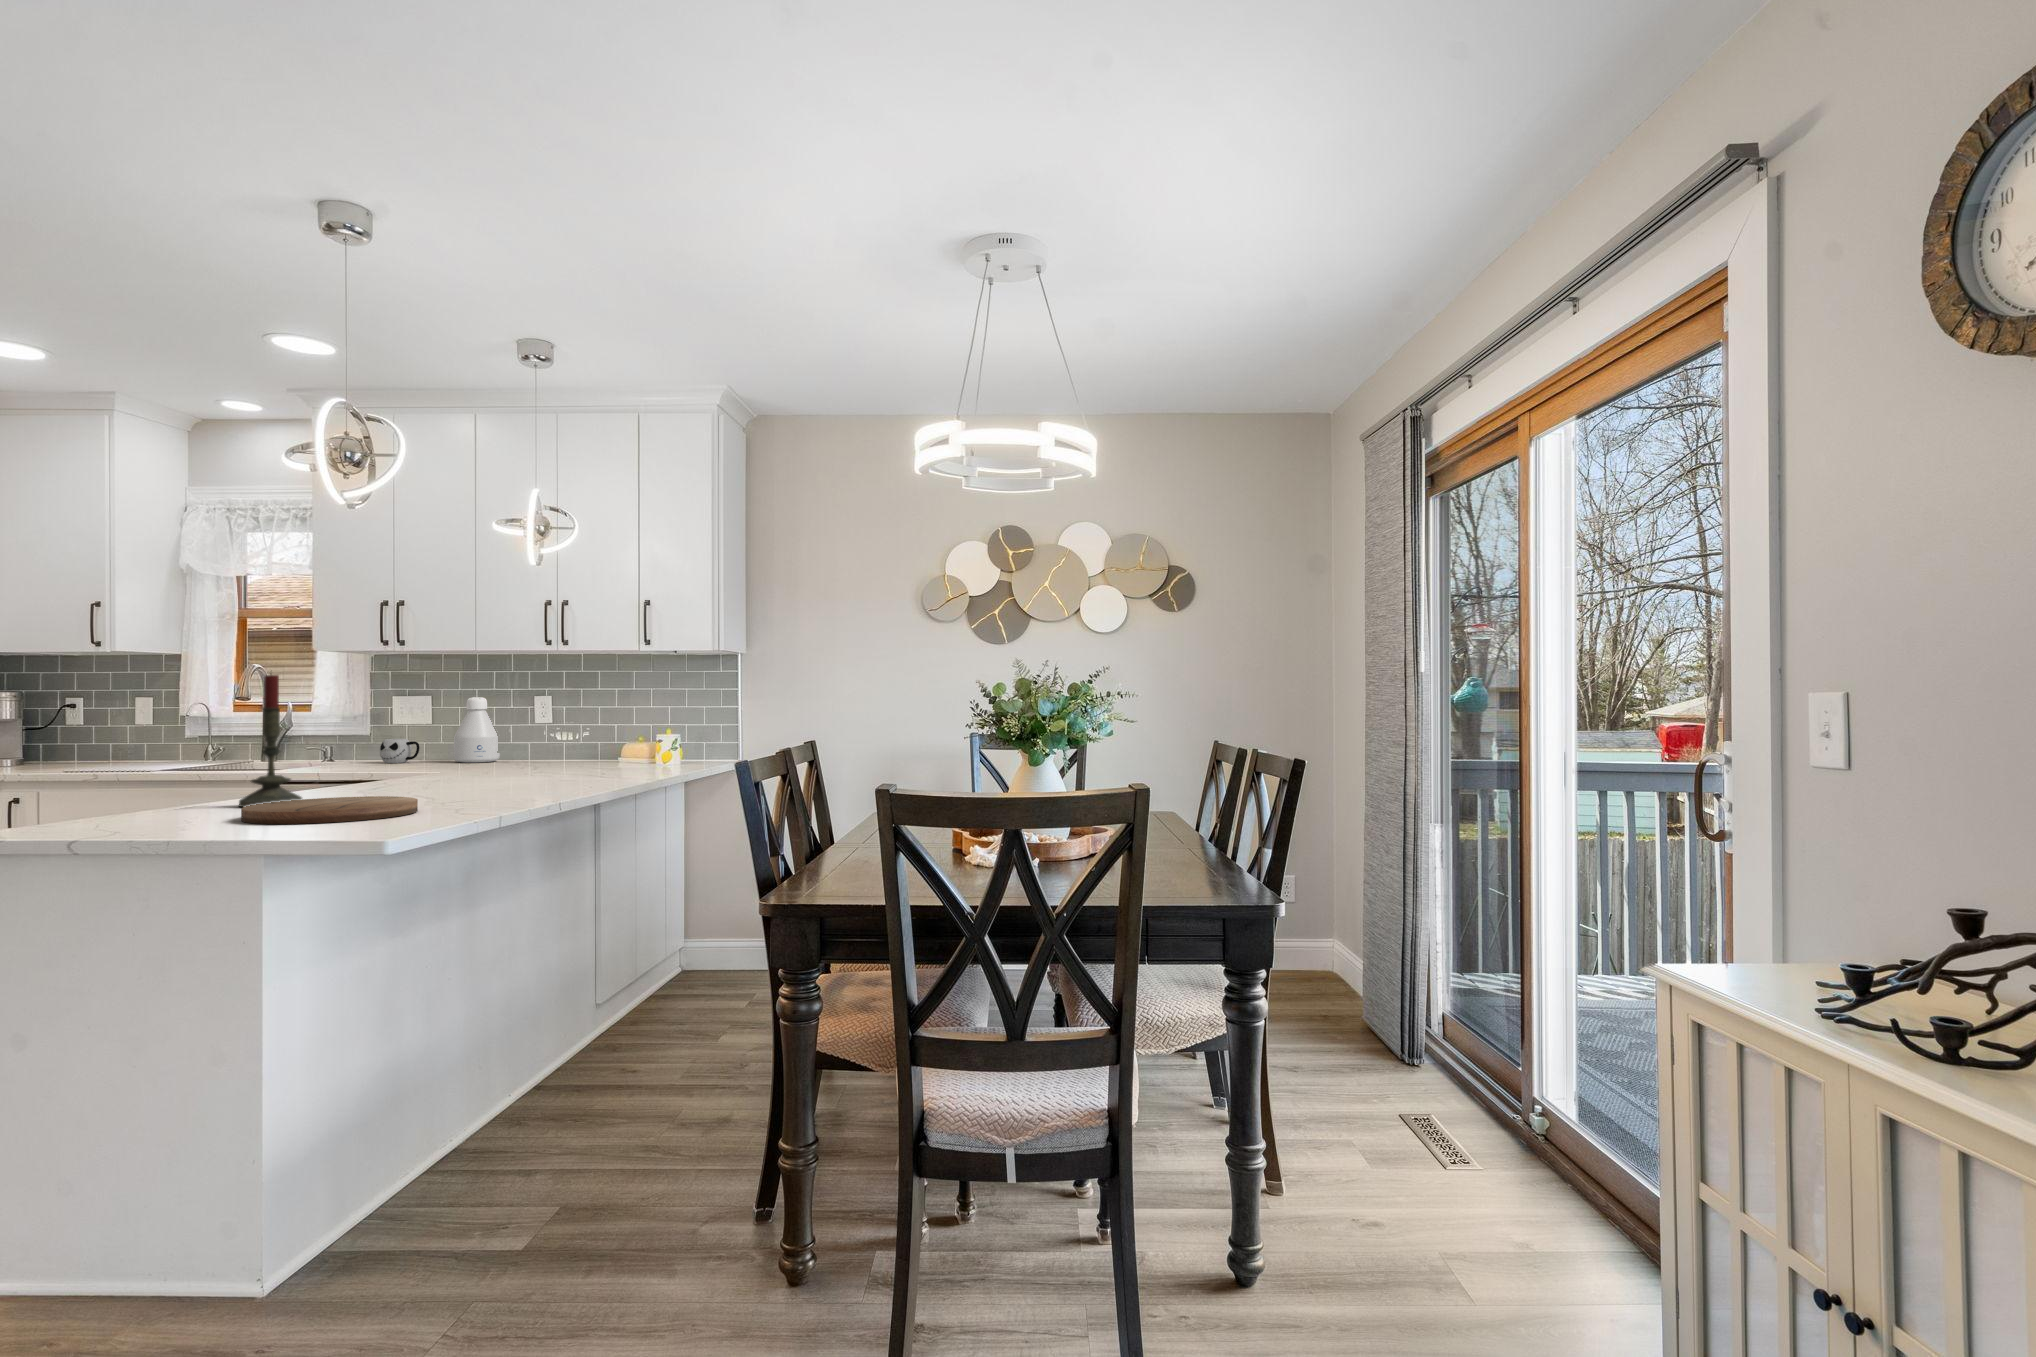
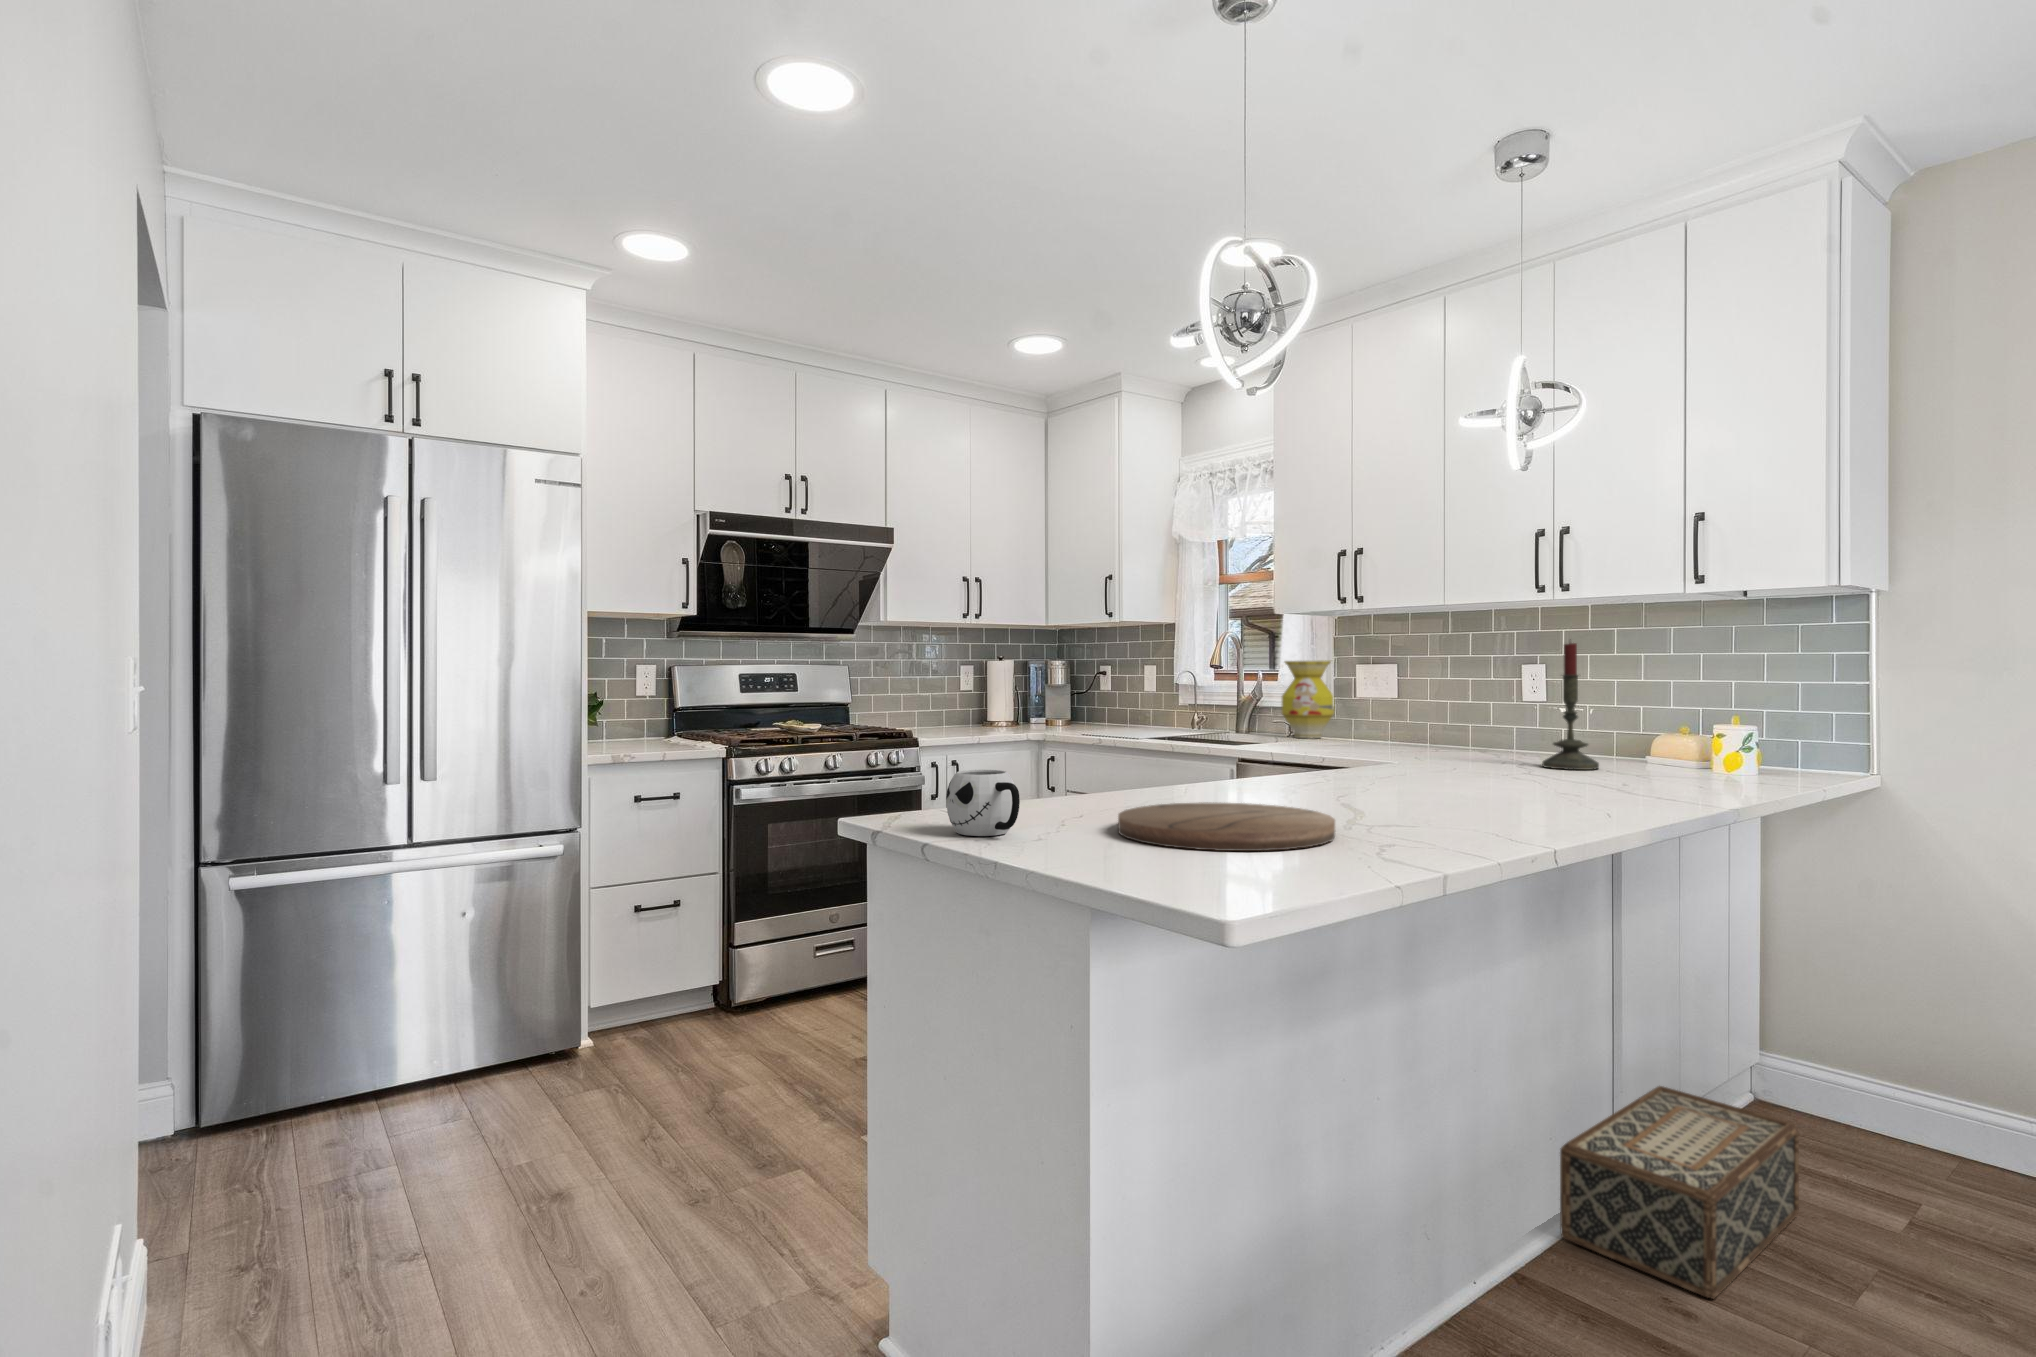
candle: present [239,674,302,807] -> present [1542,643,1599,770]
vase: none [314,693,368,763] -> present [1282,660,1334,738]
bottle: present [454,697,500,763] -> none [1425,666,1481,747]
mug: present [380,739,419,763] -> present [946,770,1020,836]
woven basket: none [559,969,696,1072] -> present [1560,1086,1799,1299]

